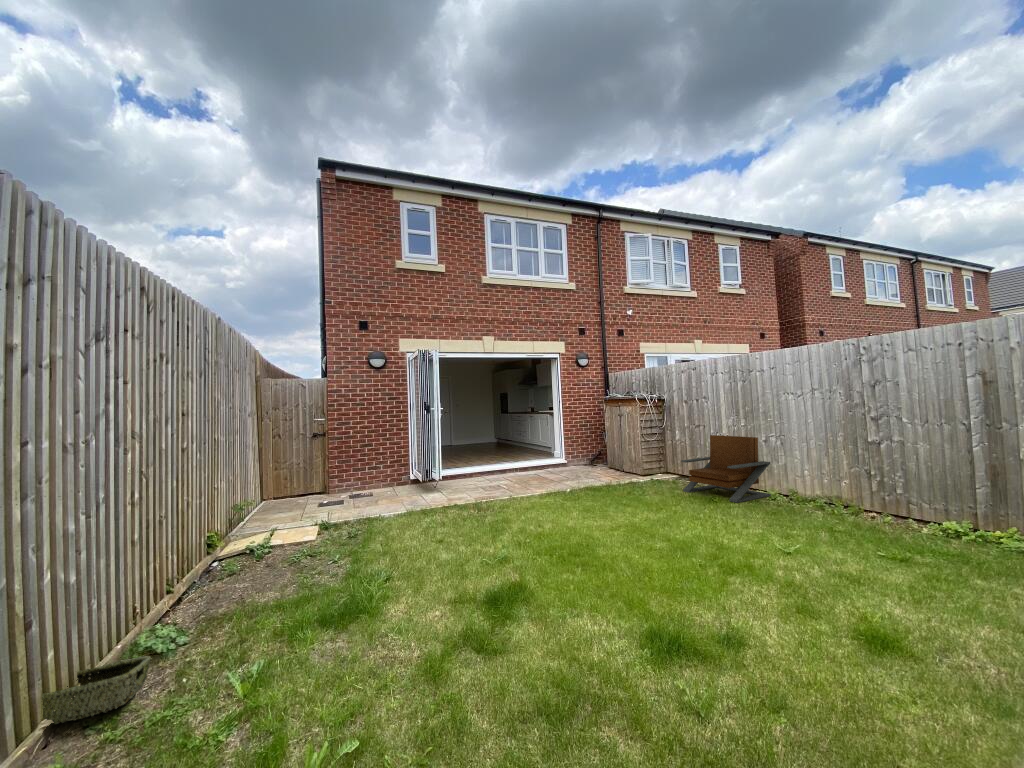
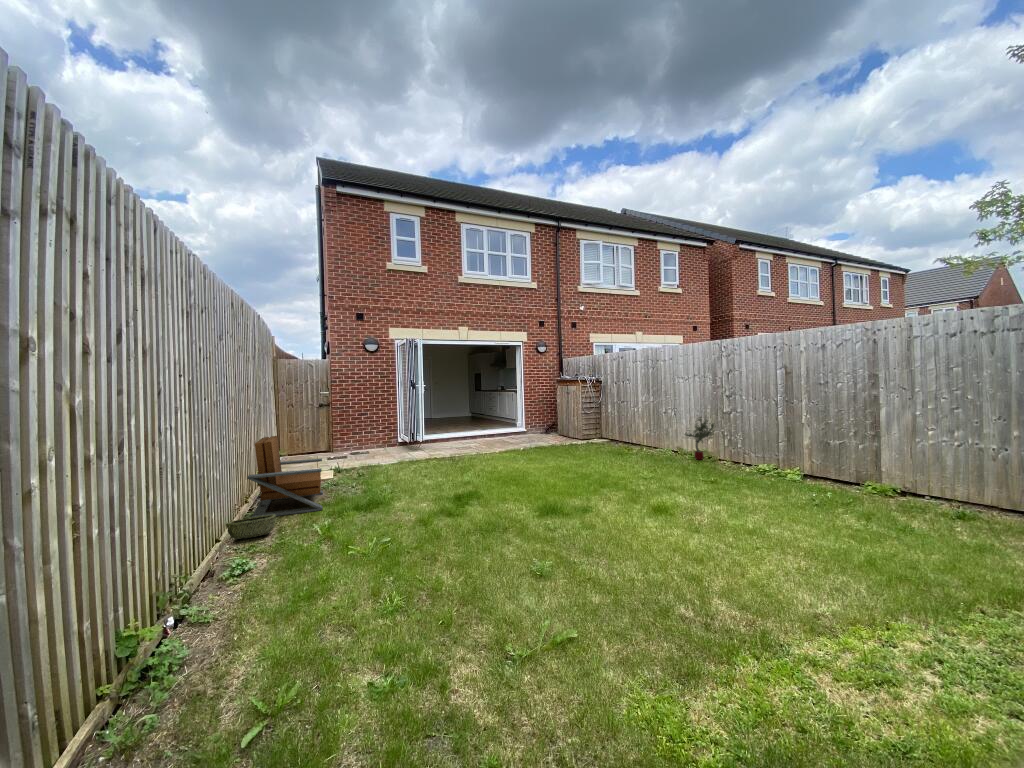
lounge chair: present [681,435,771,503] -> present [247,436,323,517]
potted tree: none [801,447,857,511] -> present [685,417,714,460]

